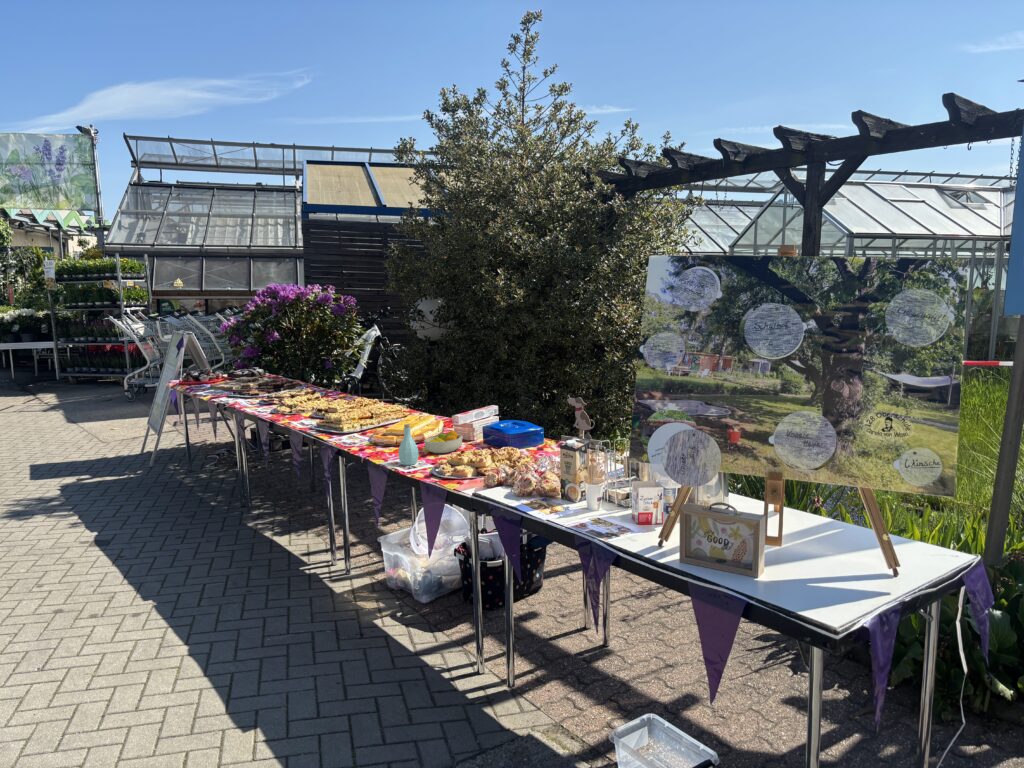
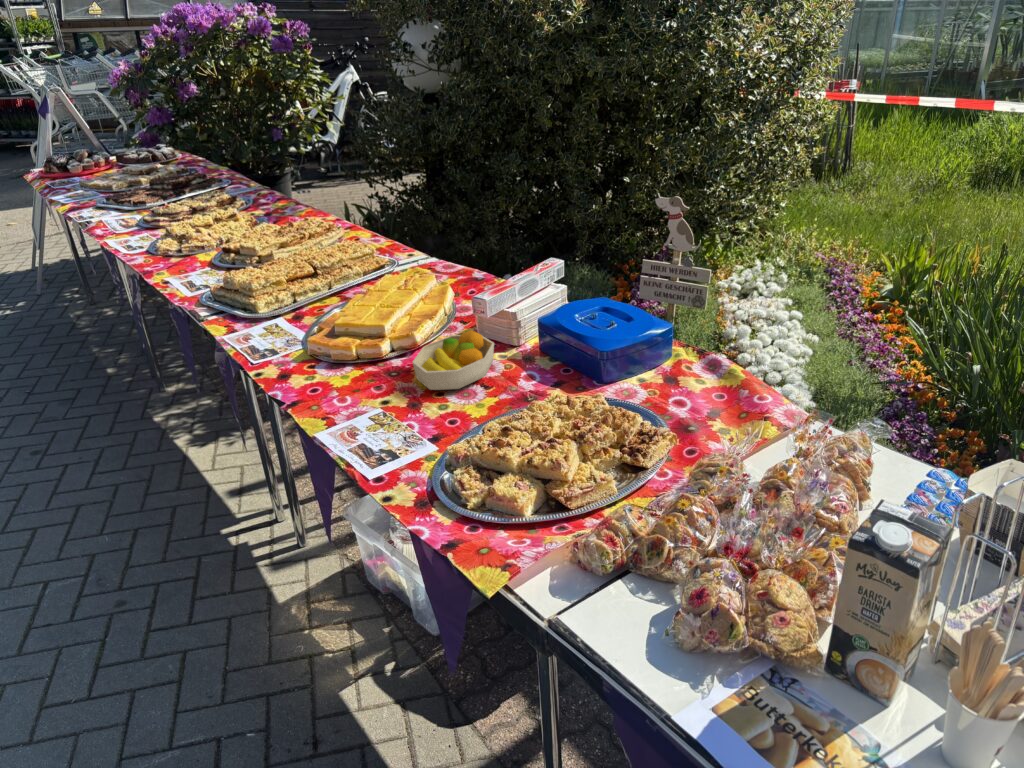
bottle: present [398,424,418,465] -> none [353,348,399,441]

